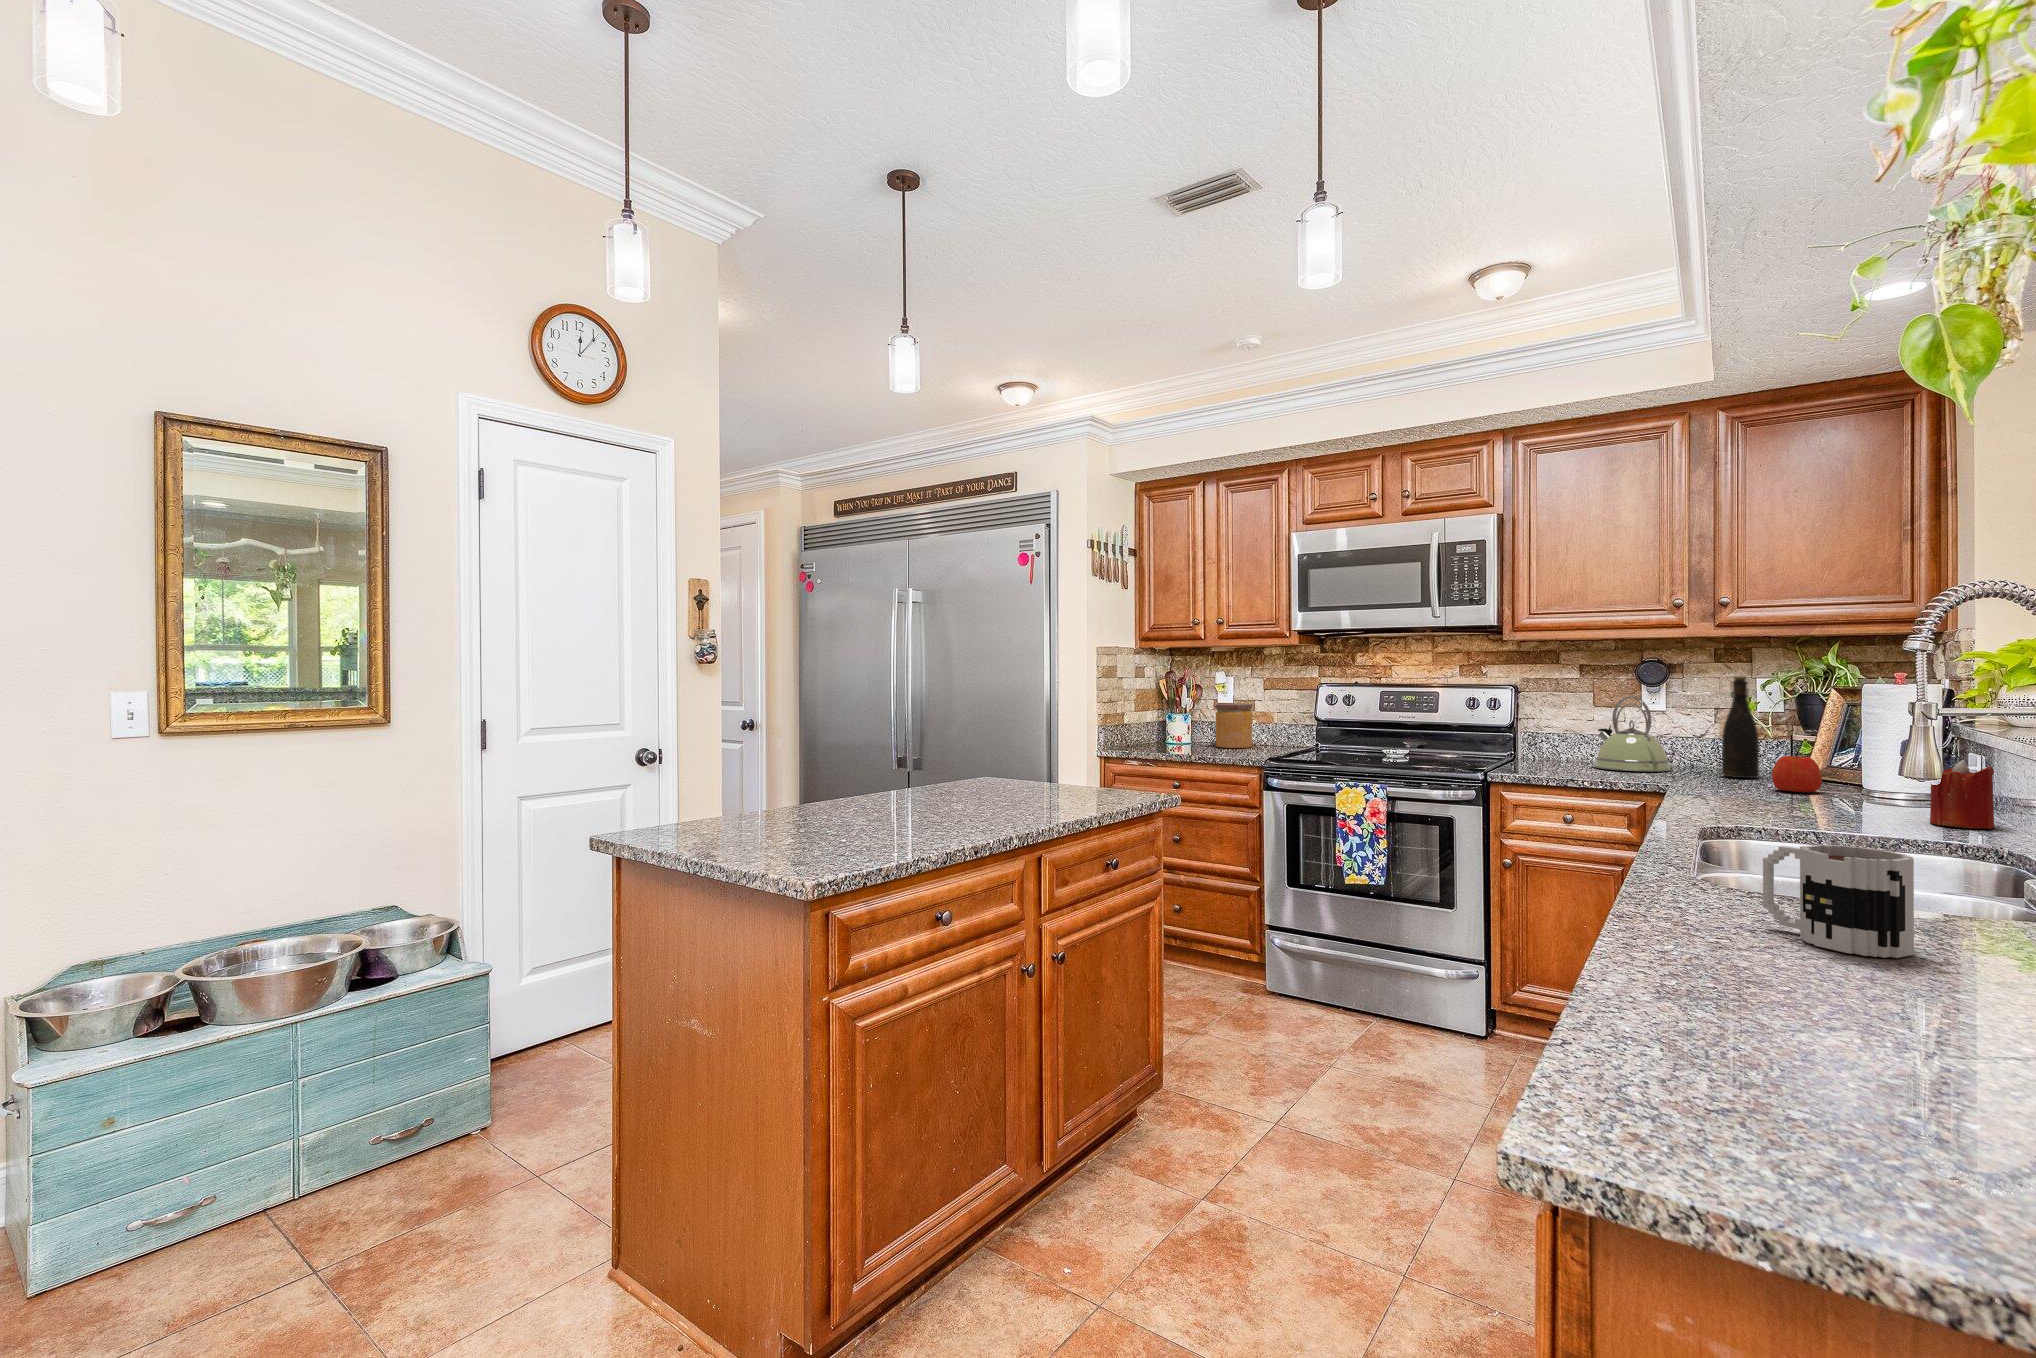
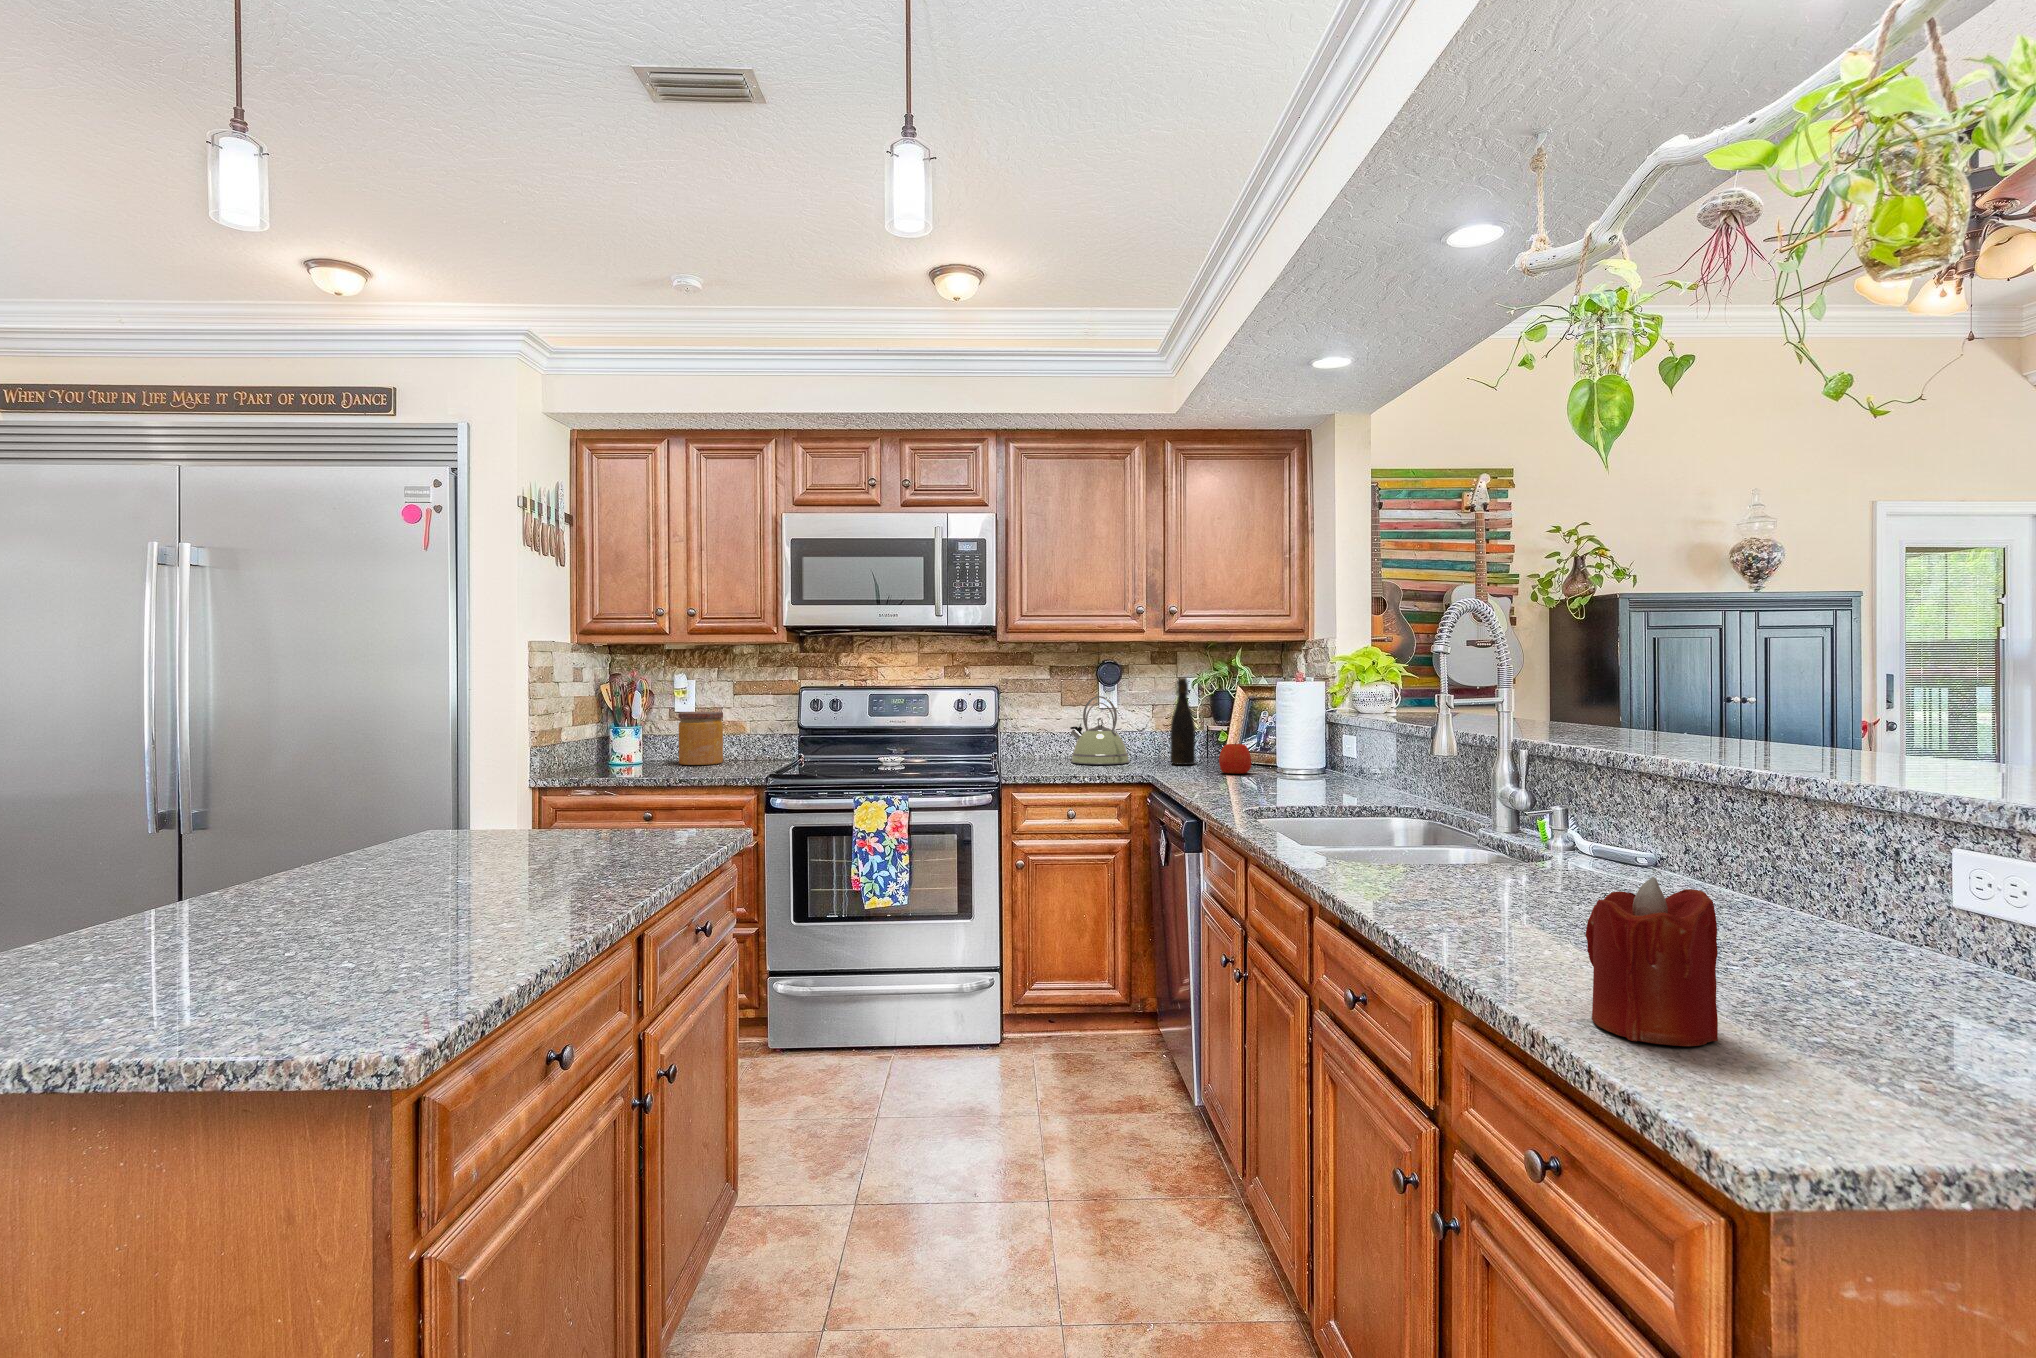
candle: present [1930,760,1994,829] -> present [1586,877,1718,1046]
mug: present [1763,845,1914,958] -> none [1438,814,1546,904]

